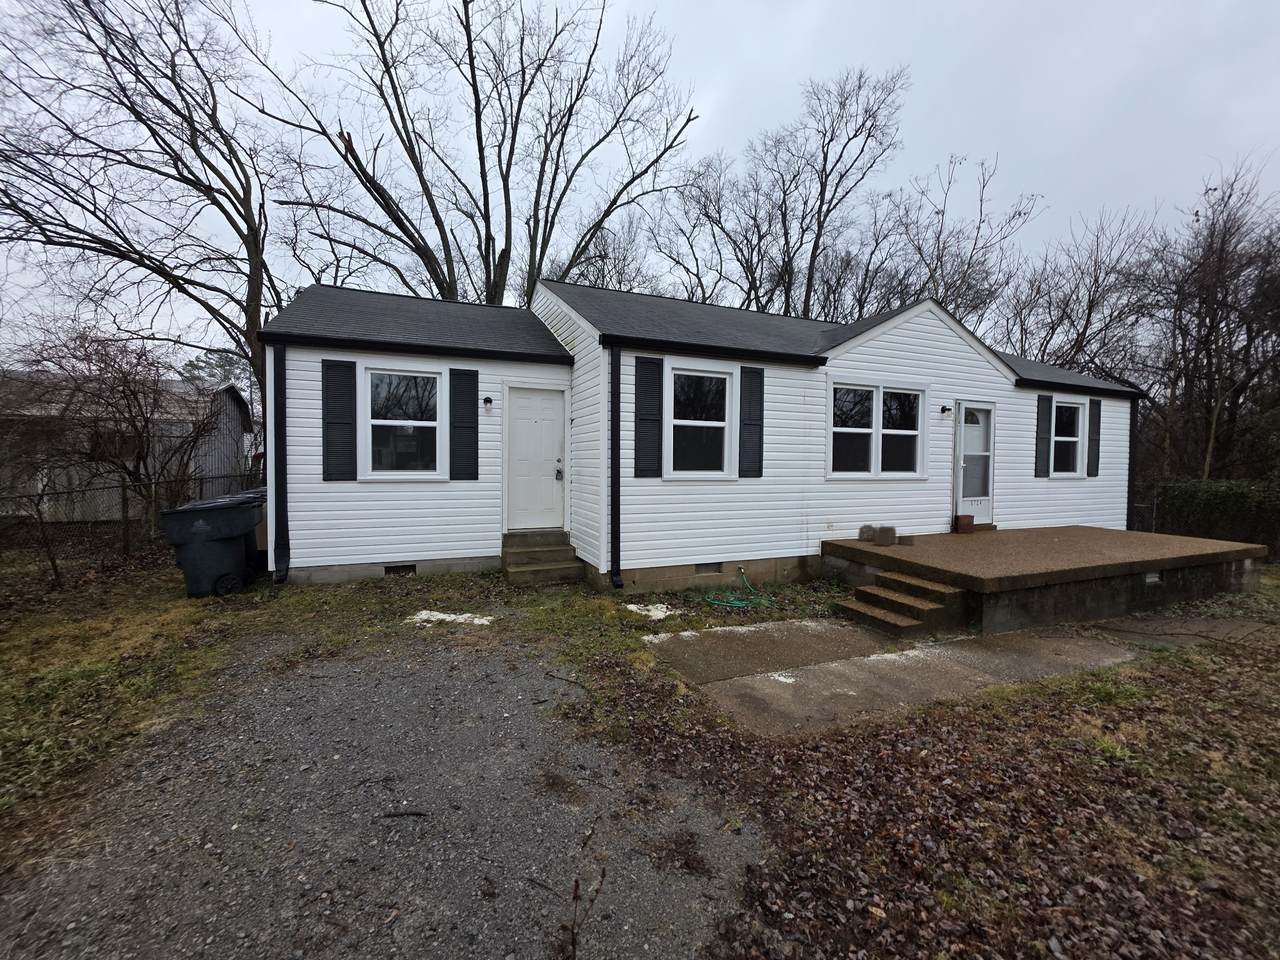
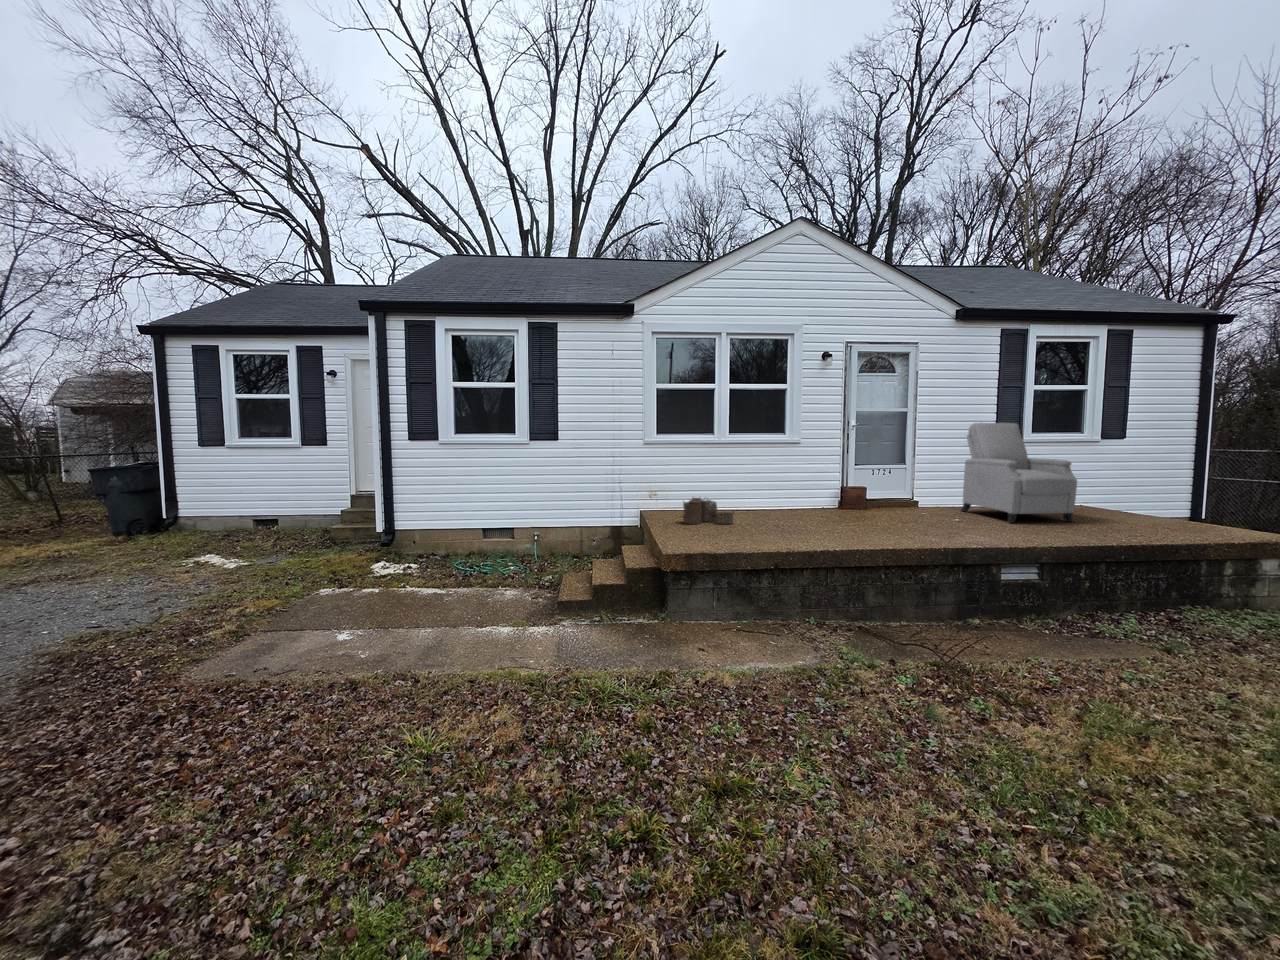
chair: none [1023,464,1108,537] -> present [961,423,1077,523]

